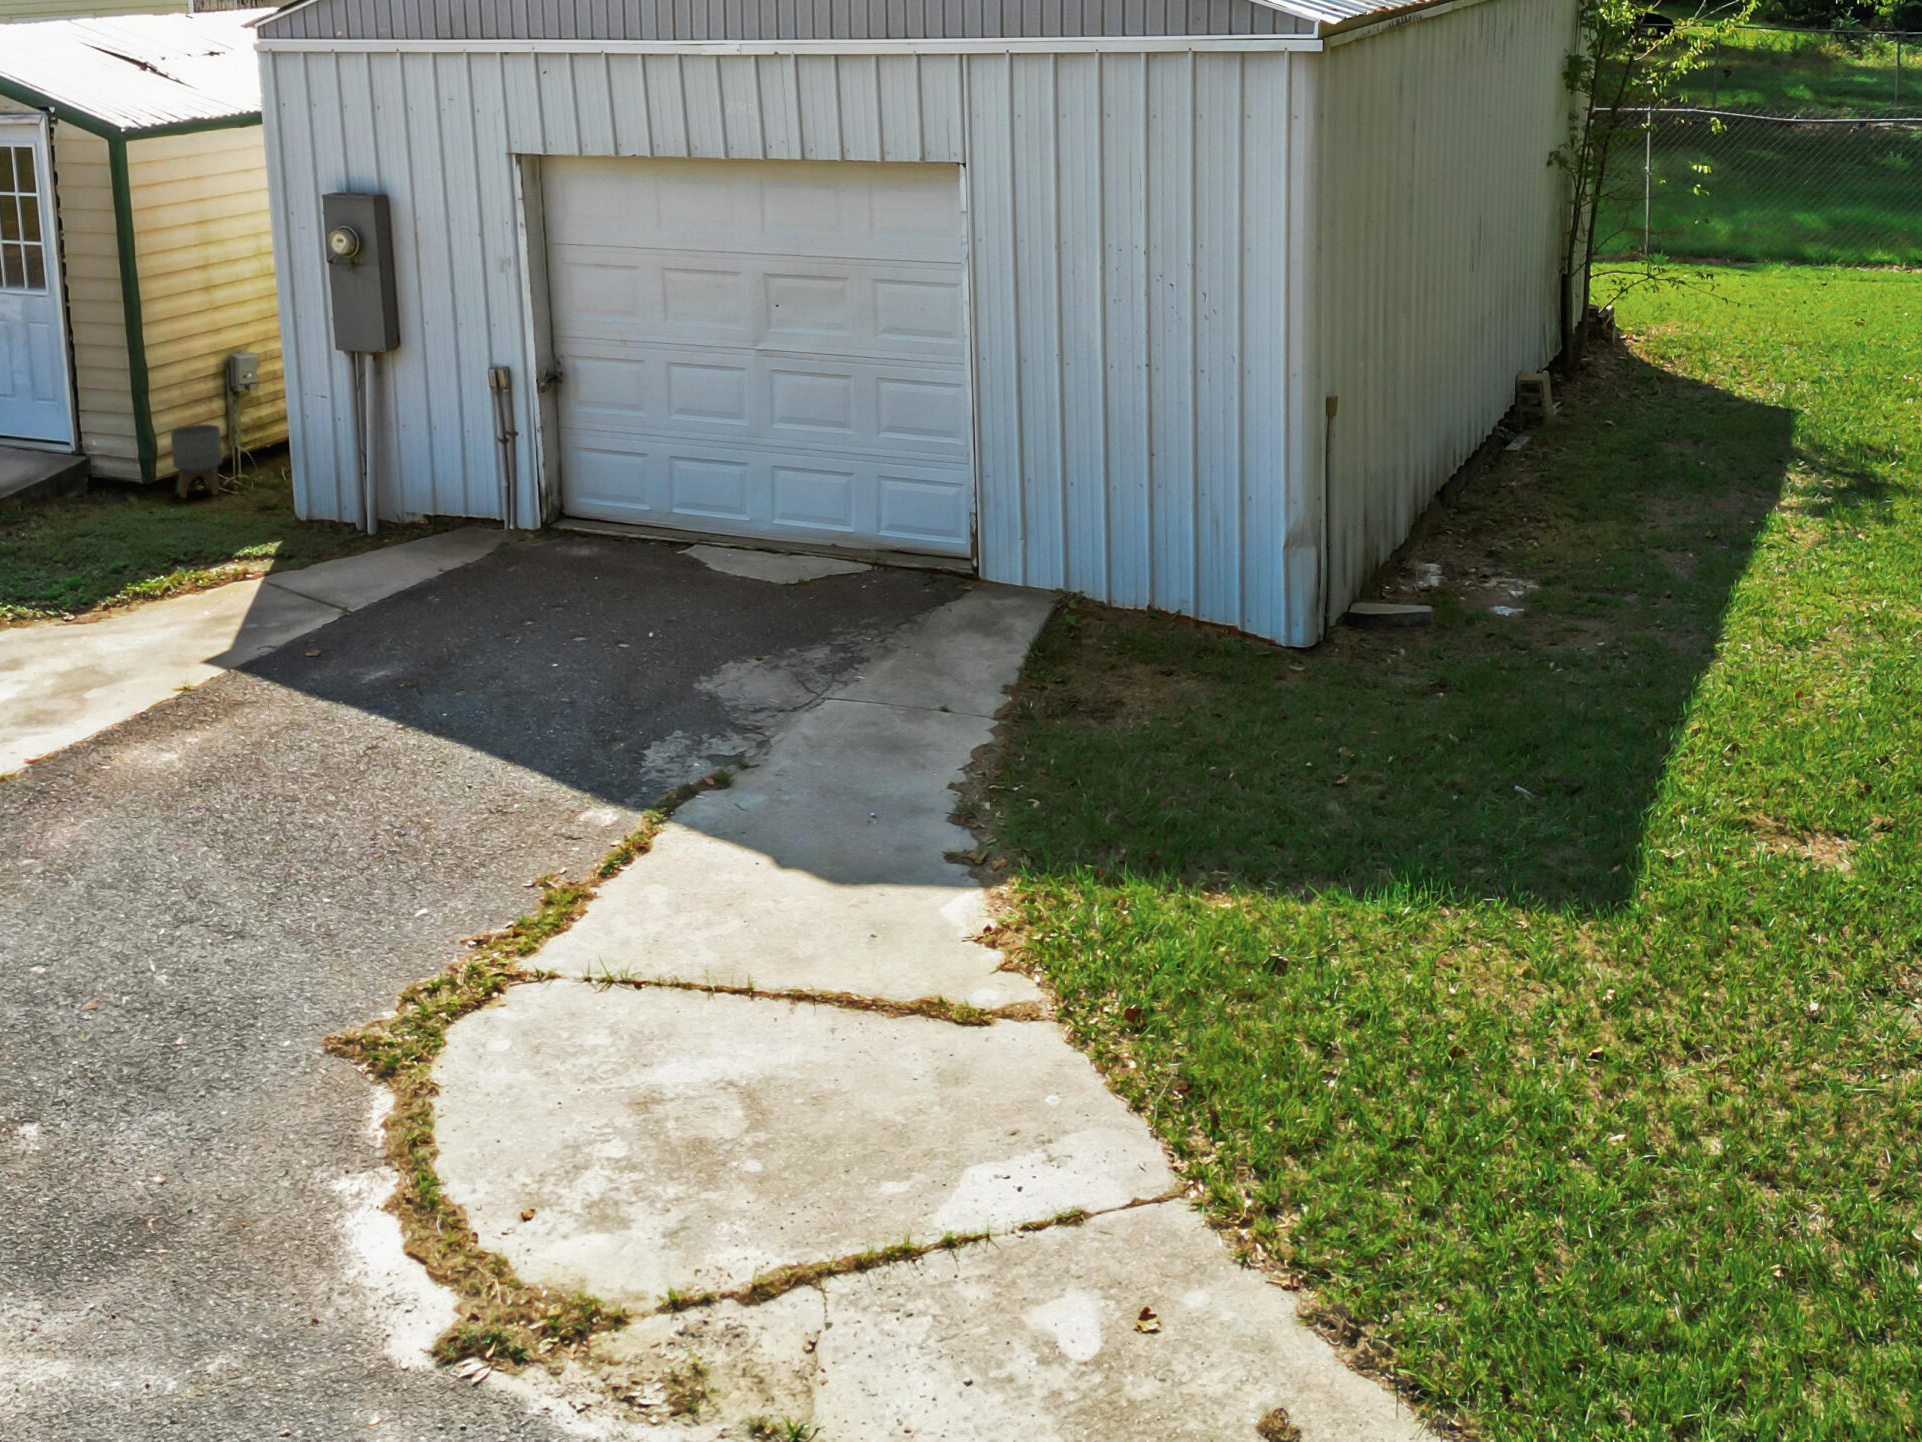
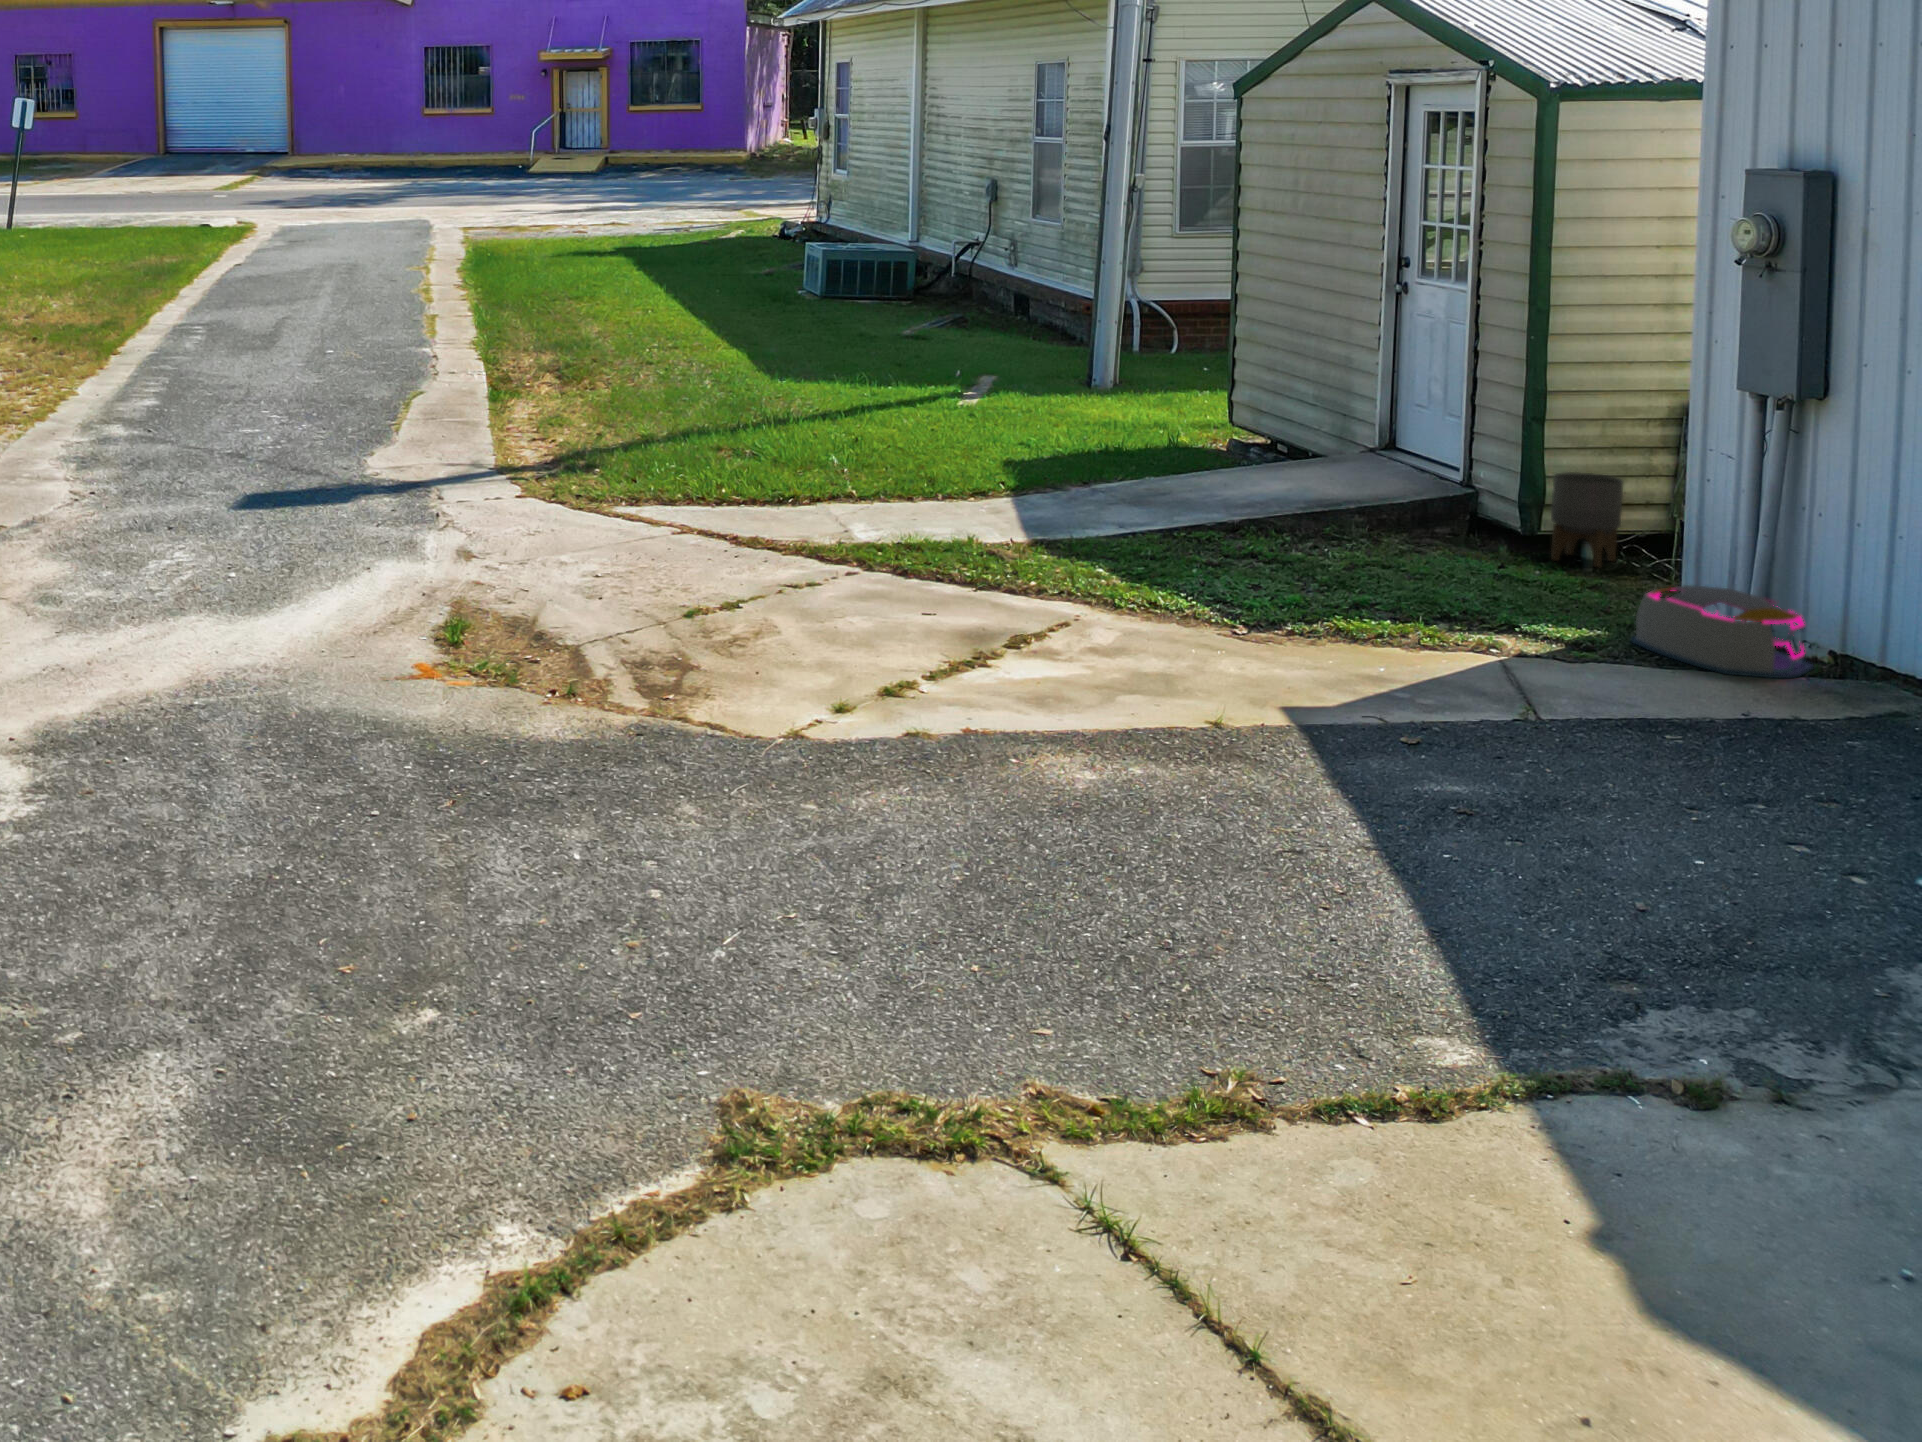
storage bin: none [316,485,428,549] -> present [1631,585,1813,678]

